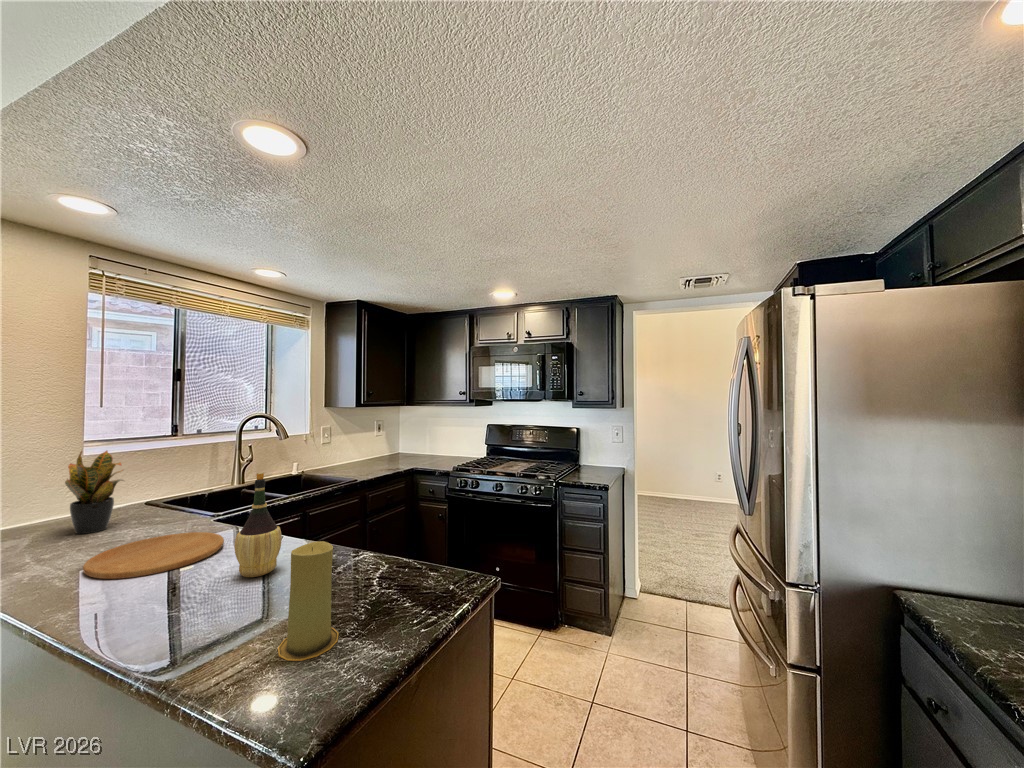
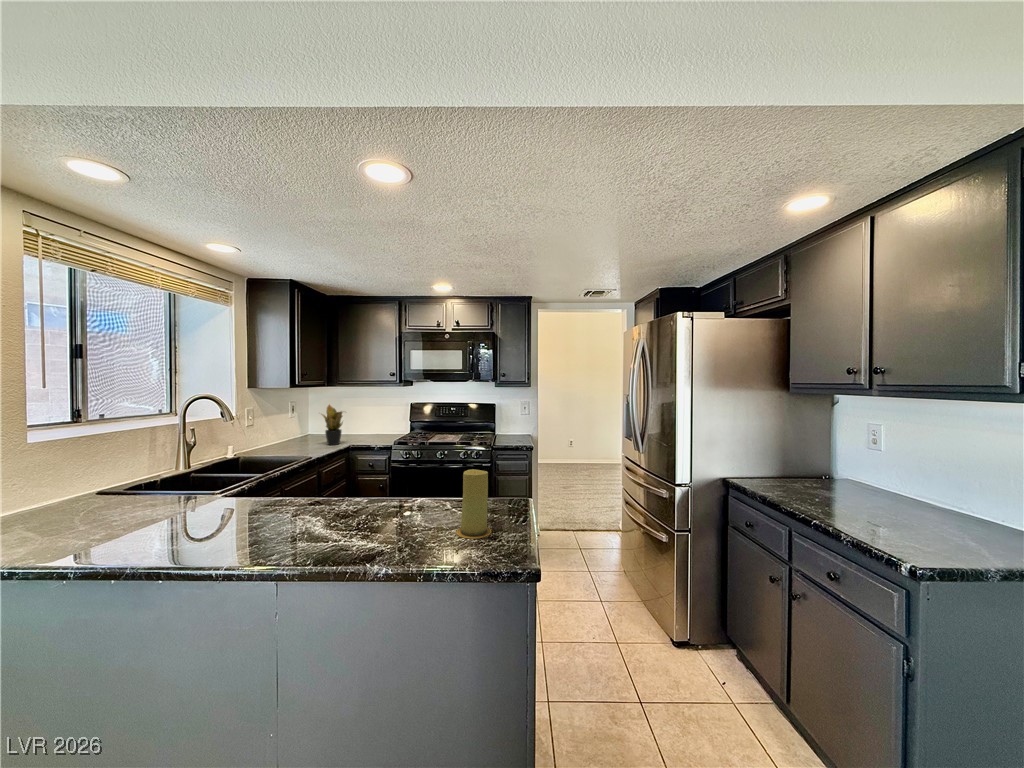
potted plant: present [65,451,124,534] -> present [322,405,343,445]
wine bottle: present [234,473,282,577] -> none [343,436,377,517]
cutting board: present [83,532,224,579] -> none [178,500,293,537]

